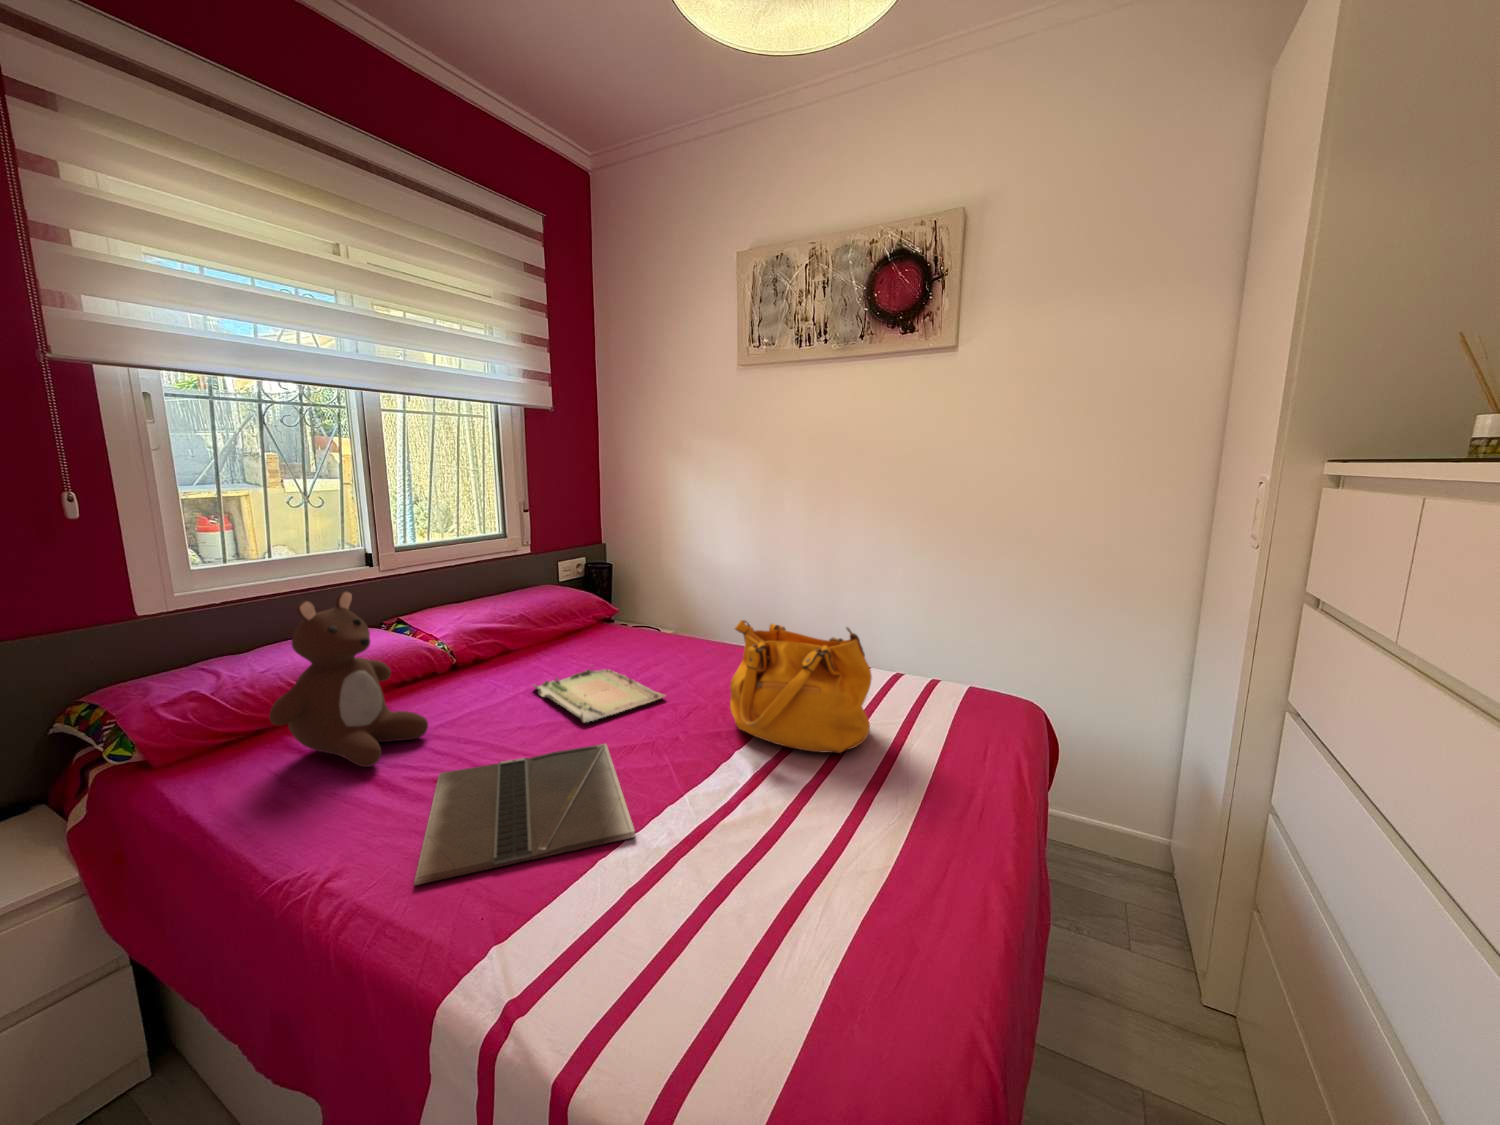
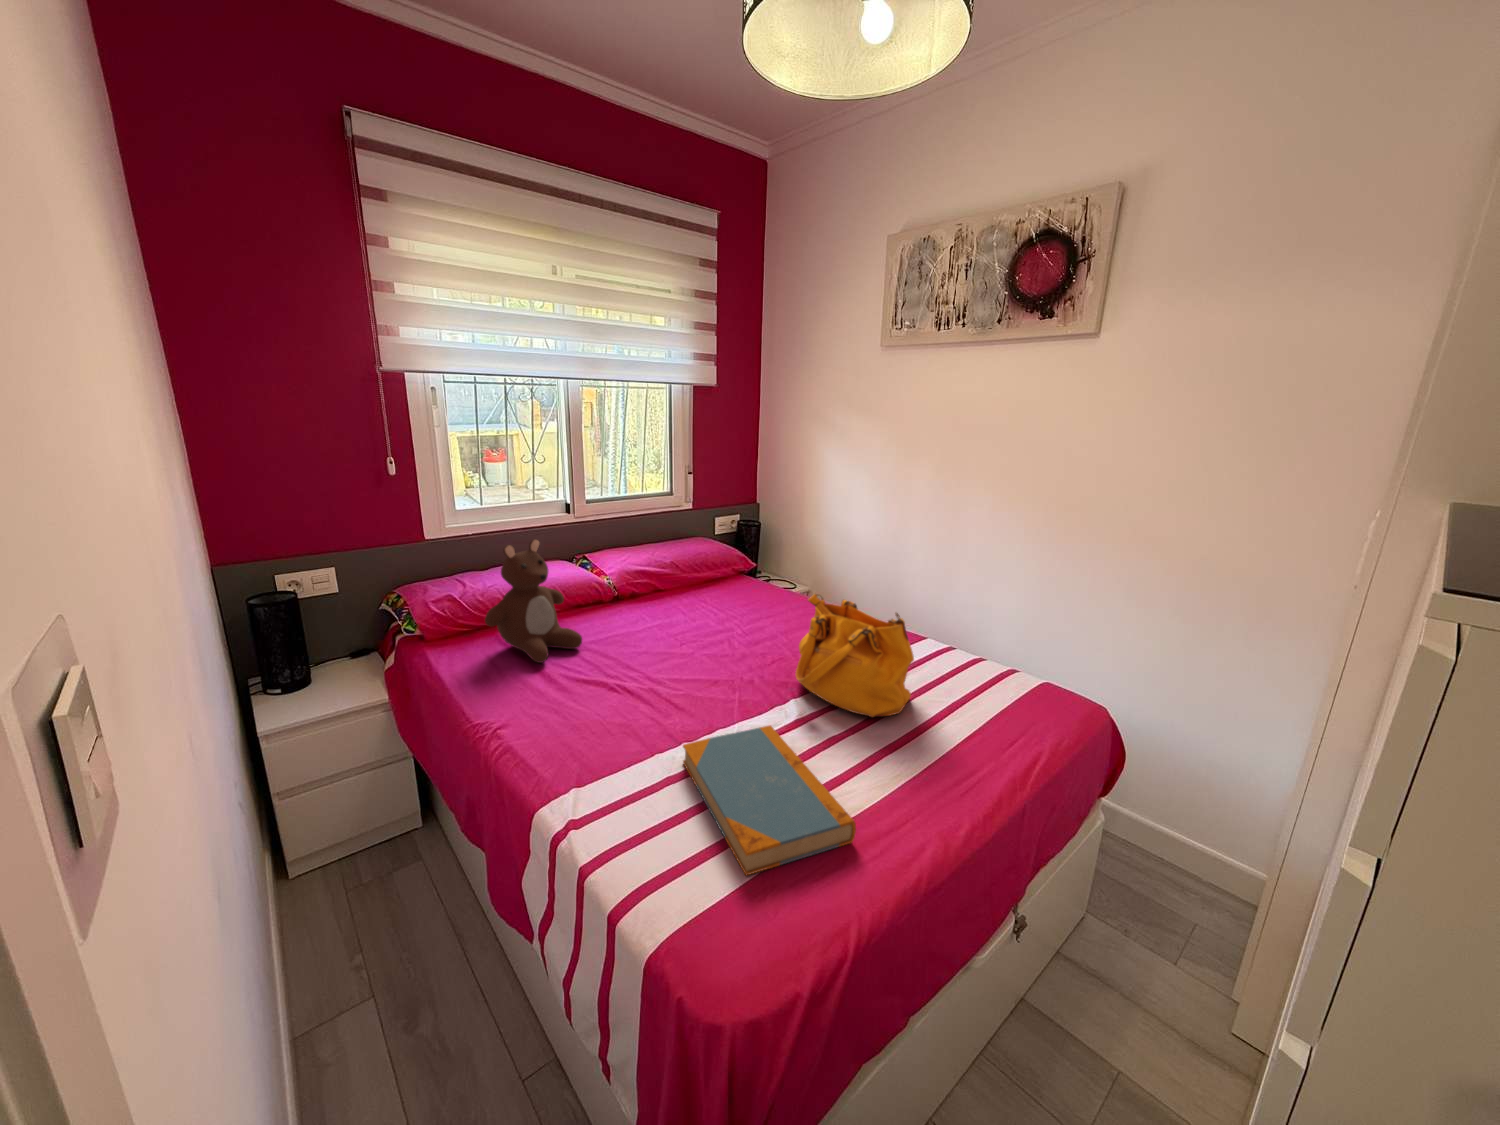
tray: present [534,669,665,723] -> none [663,610,758,658]
laptop: present [414,744,635,885] -> none [543,675,696,745]
book: none [642,786,915,1009] -> present [683,726,856,875]

